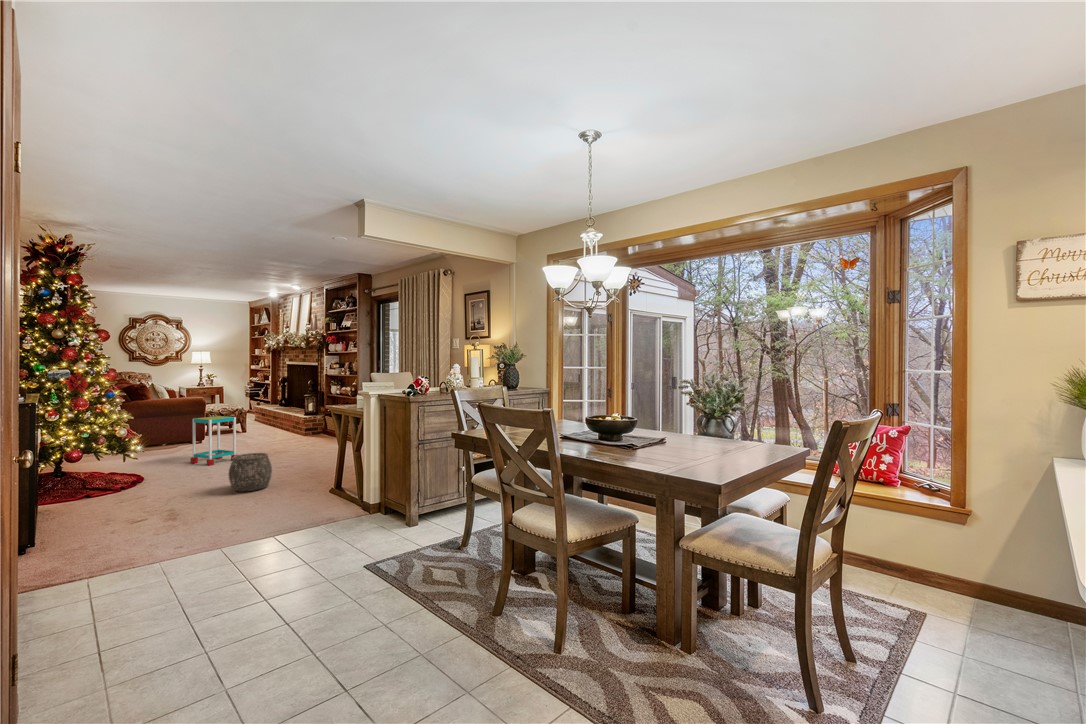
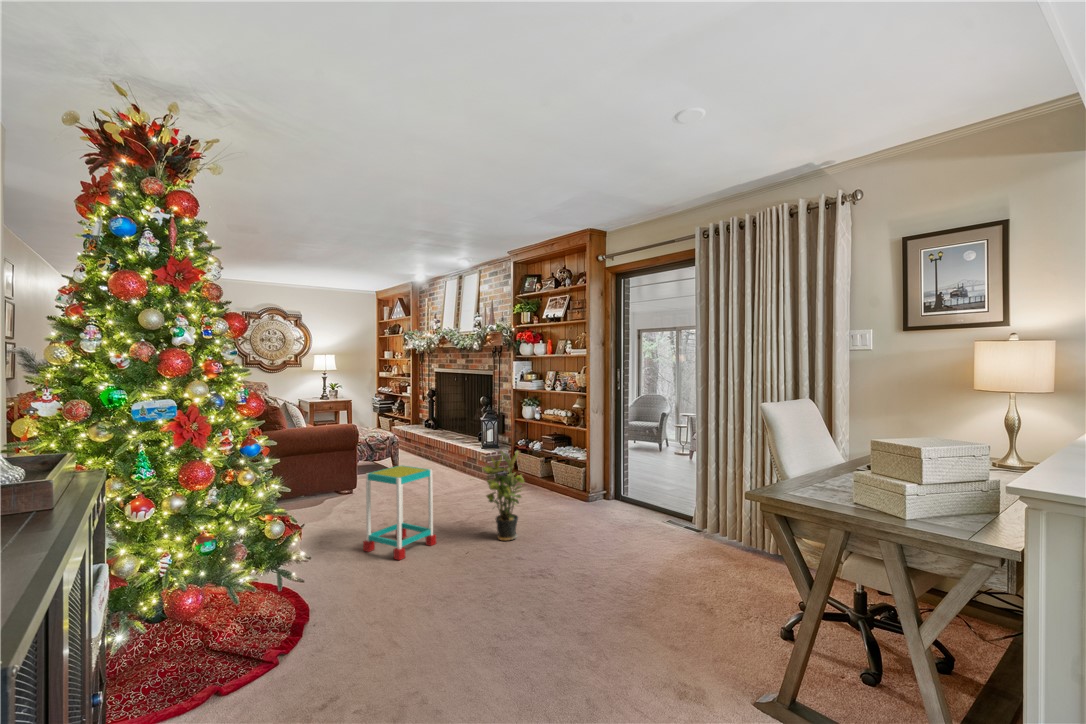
potted plant: none [267,407,297,458] -> present [483,451,524,541]
woven basket: present [229,453,272,492] -> none [497,576,584,683]

